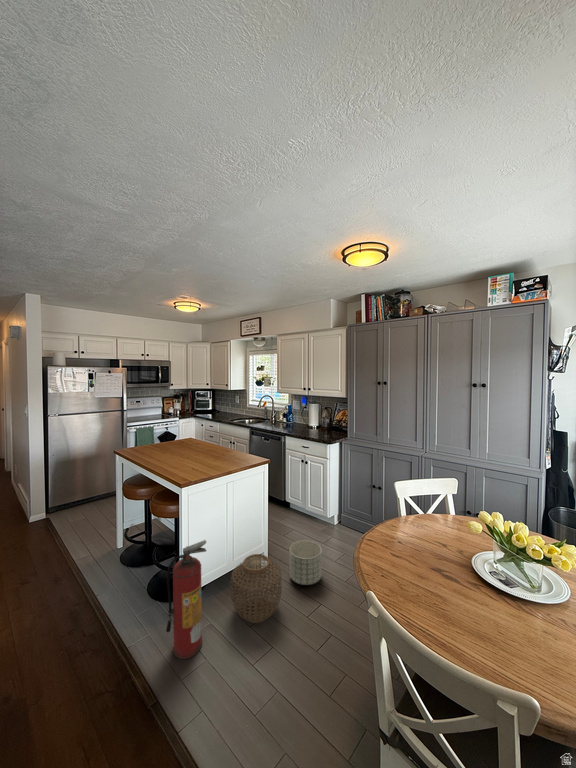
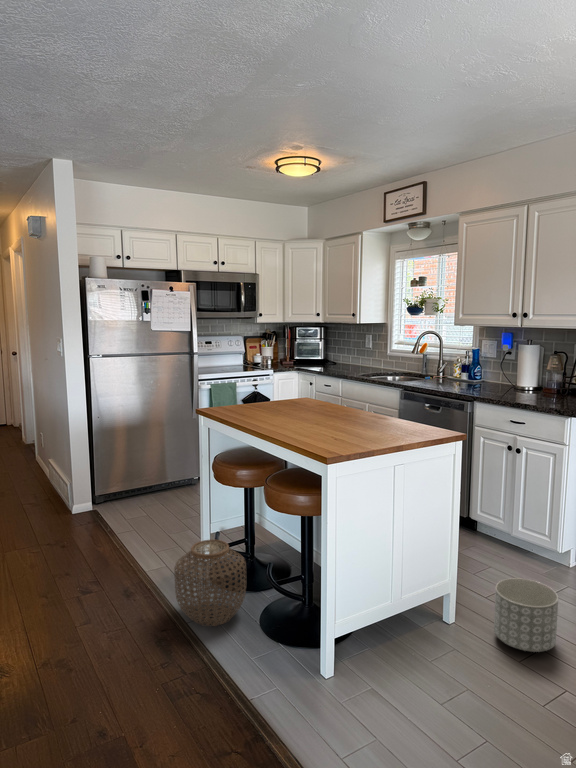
fire extinguisher: present [166,540,206,659] -> none [305,545,367,720]
woven basket: present [231,554,282,623] -> present [175,539,246,626]

